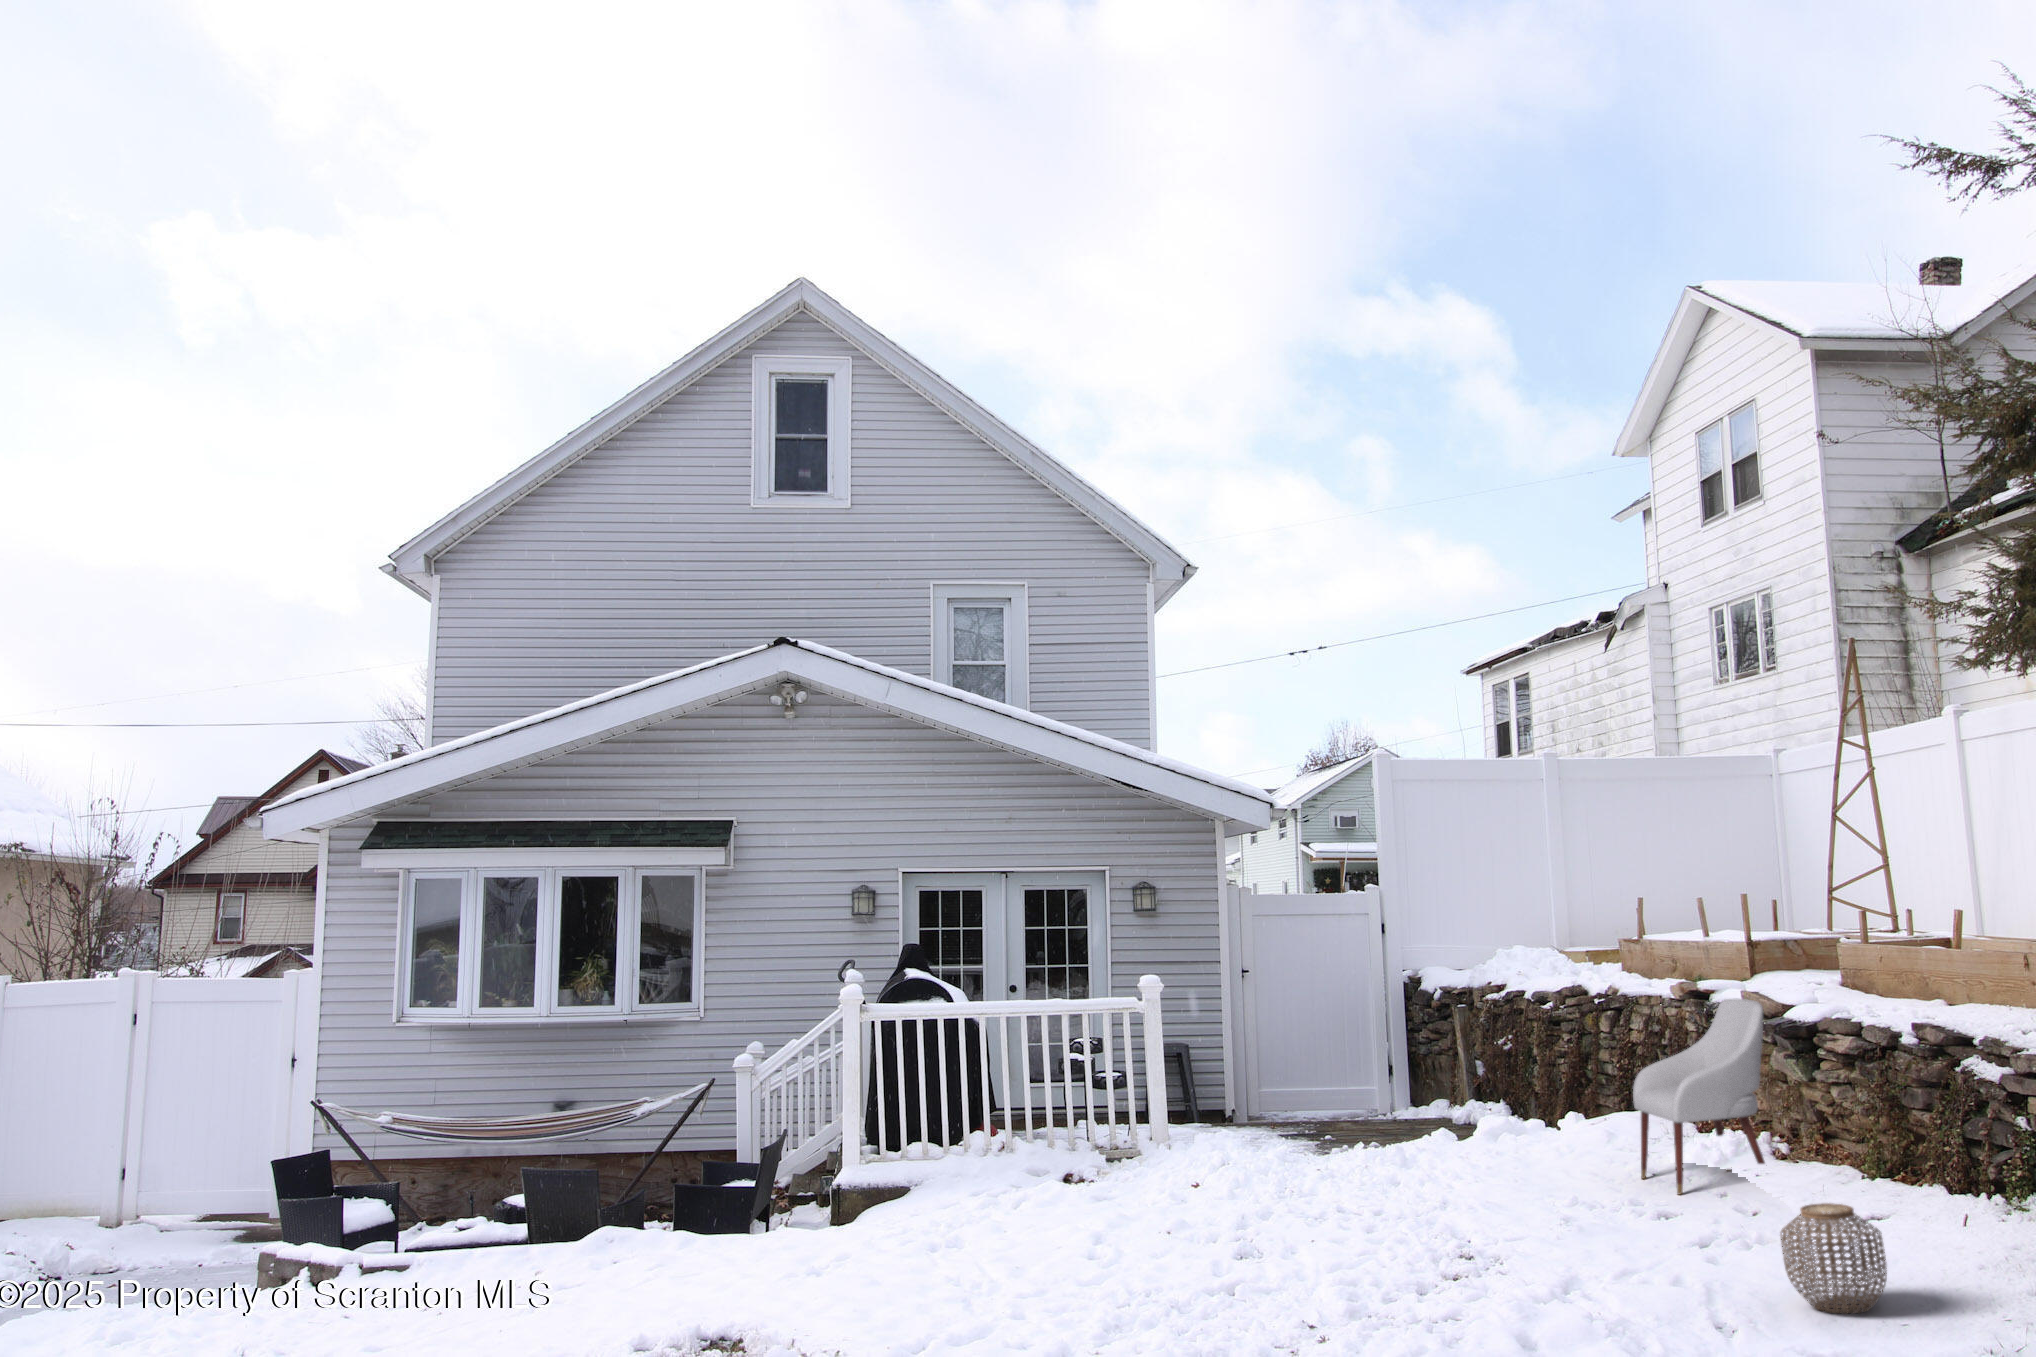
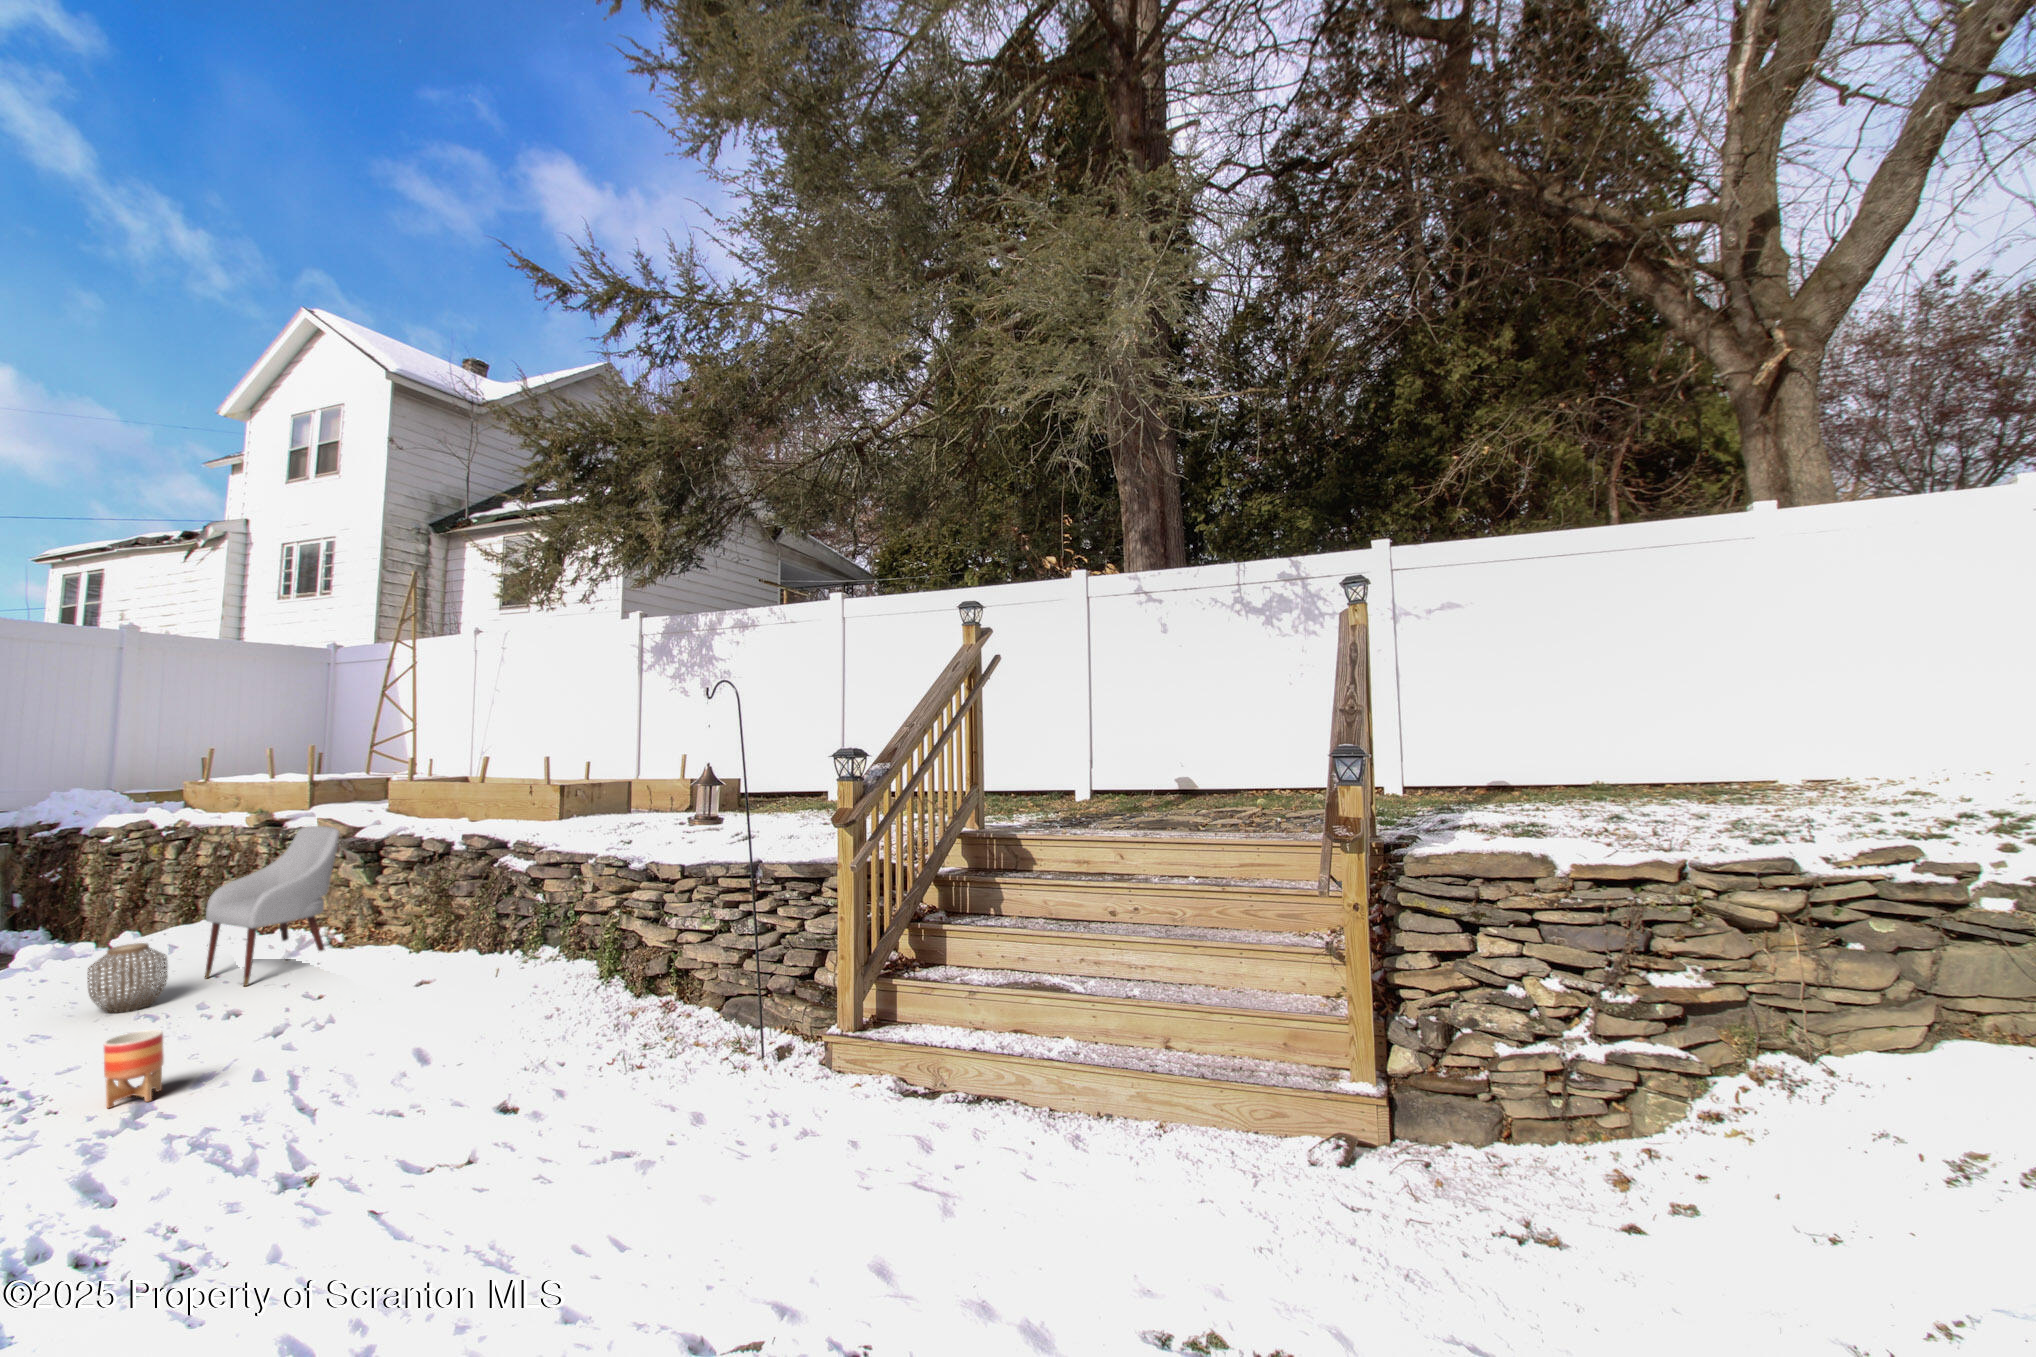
woven basket: present [1781,1203,1887,1314] -> present [87,943,167,1013]
planter: none [1527,1216,1585,1296] -> present [104,1030,164,1108]

